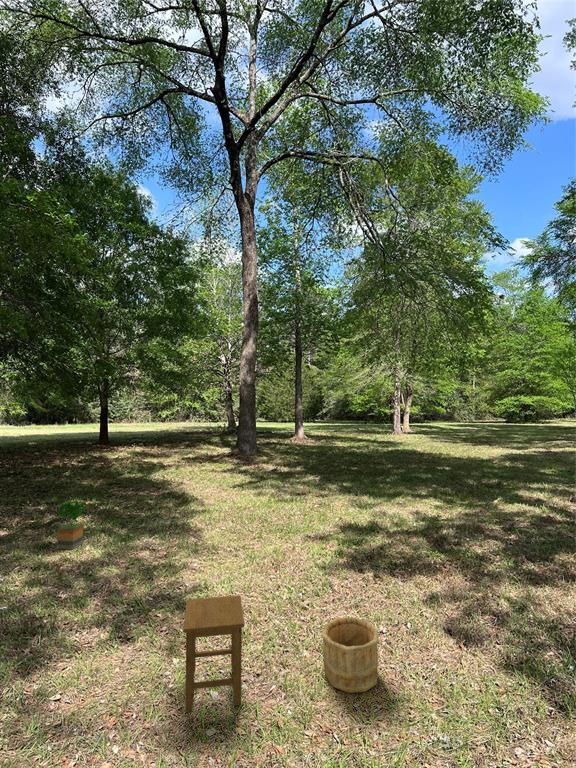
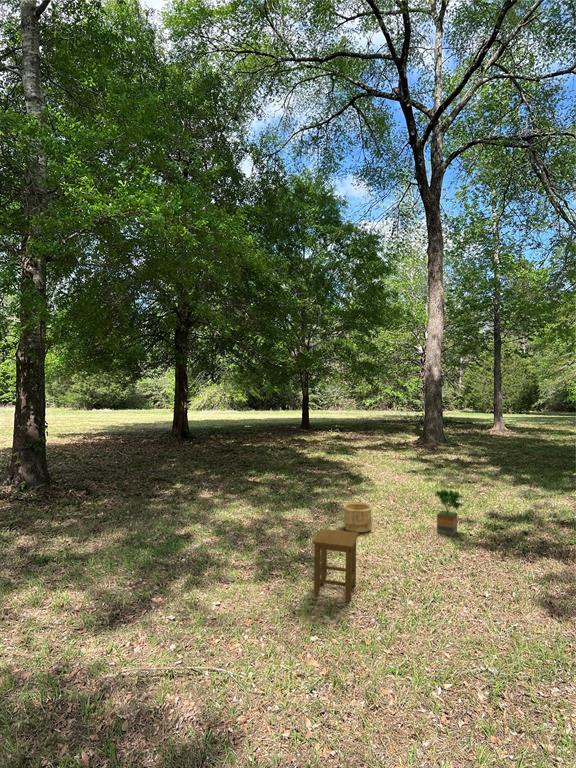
potted tree: present [58,501,88,550] -> present [435,490,463,536]
wooden bucket: present [321,618,379,693] -> present [343,503,372,533]

